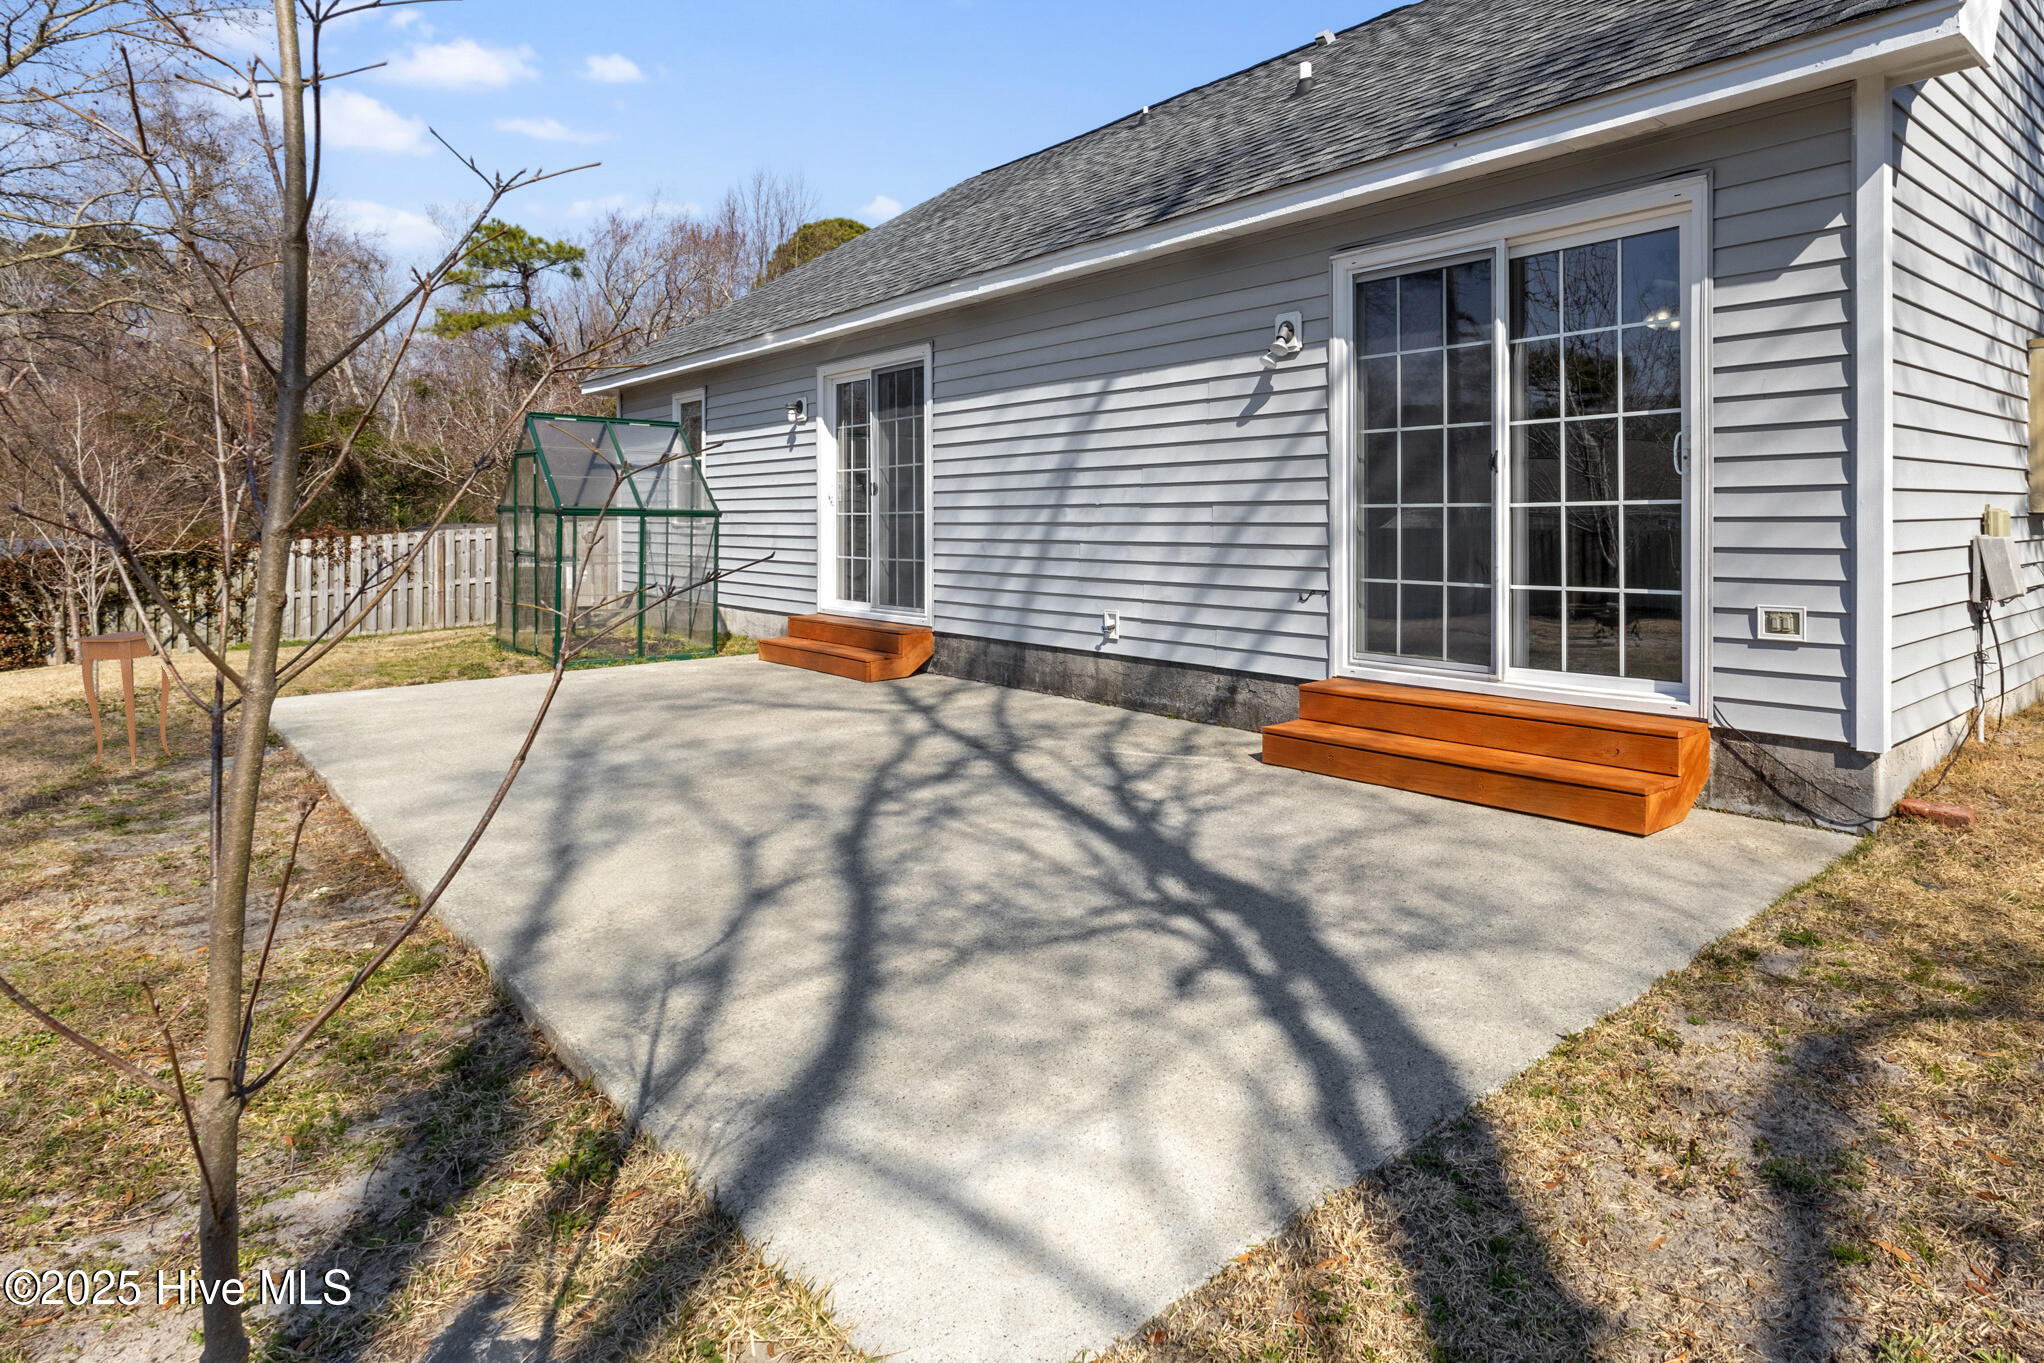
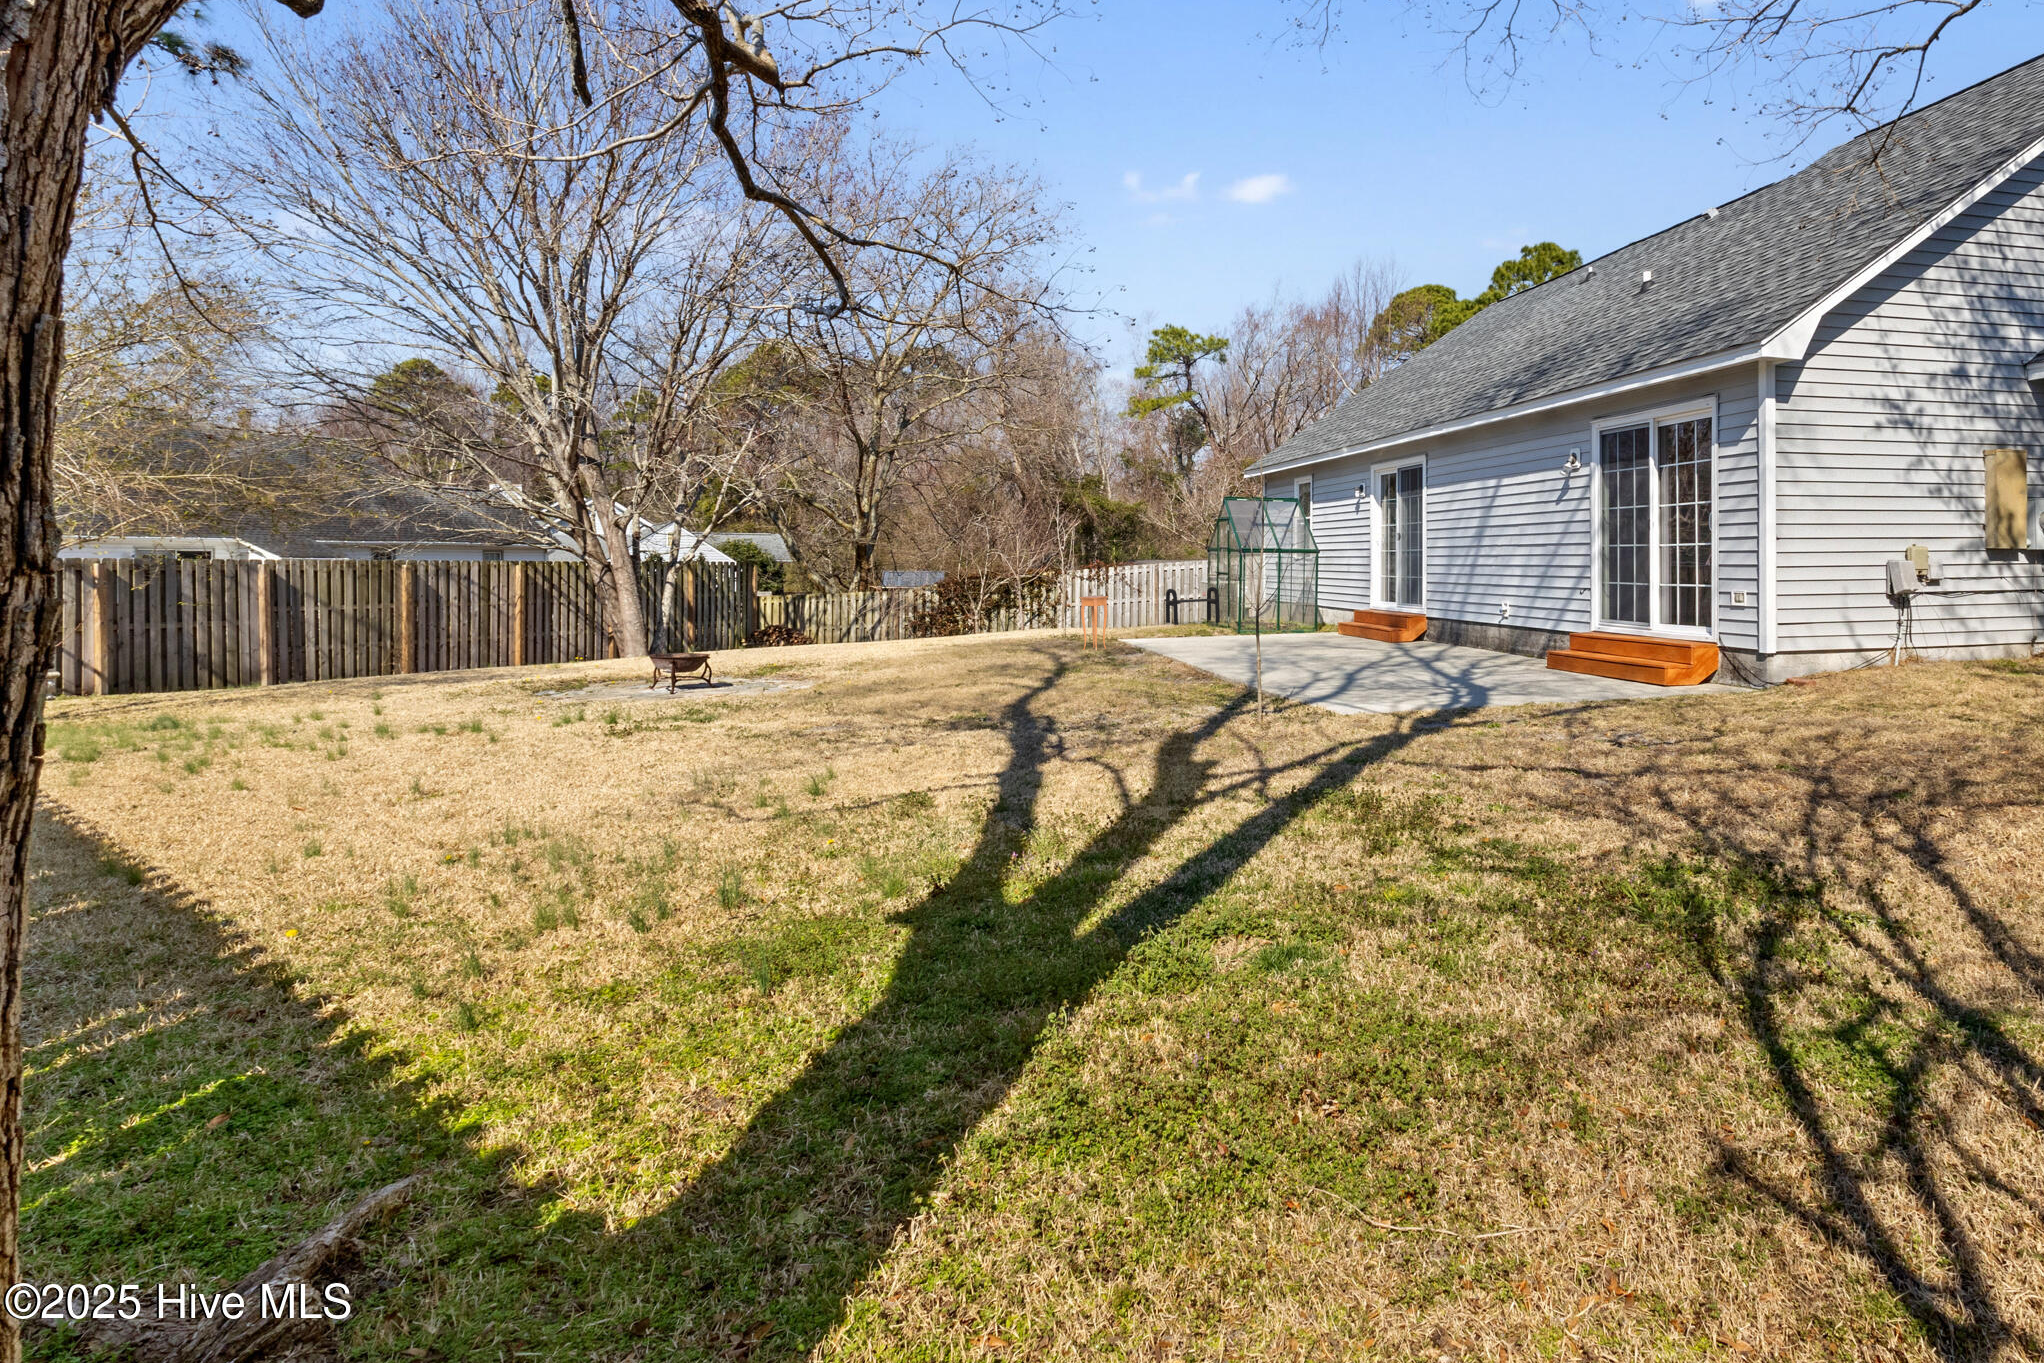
bench: none [409,577,527,651] -> present [1166,587,1220,625]

